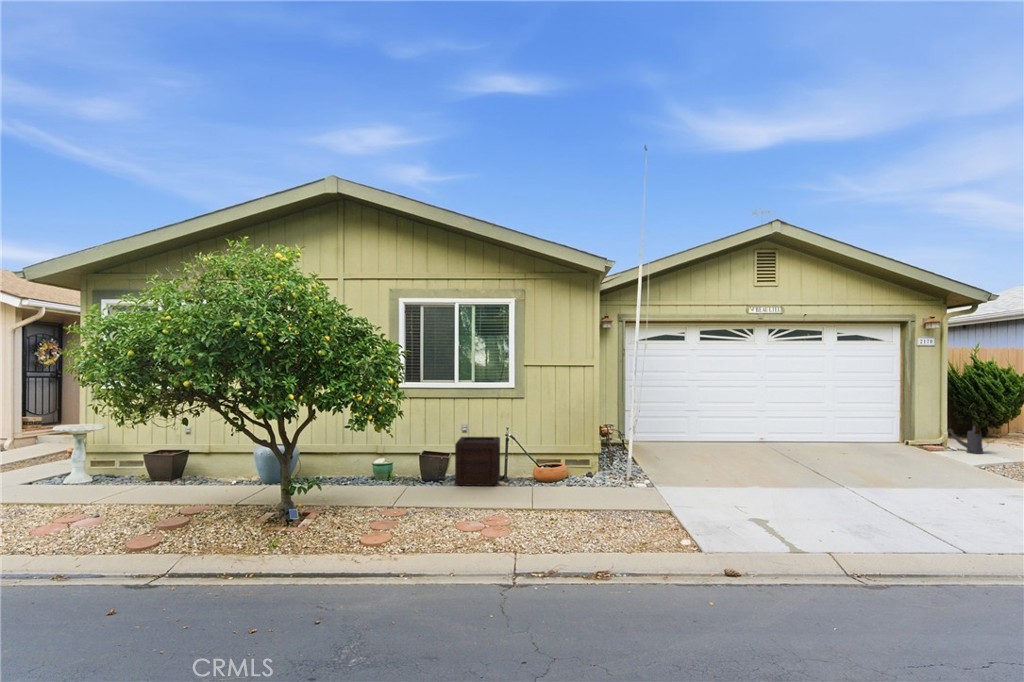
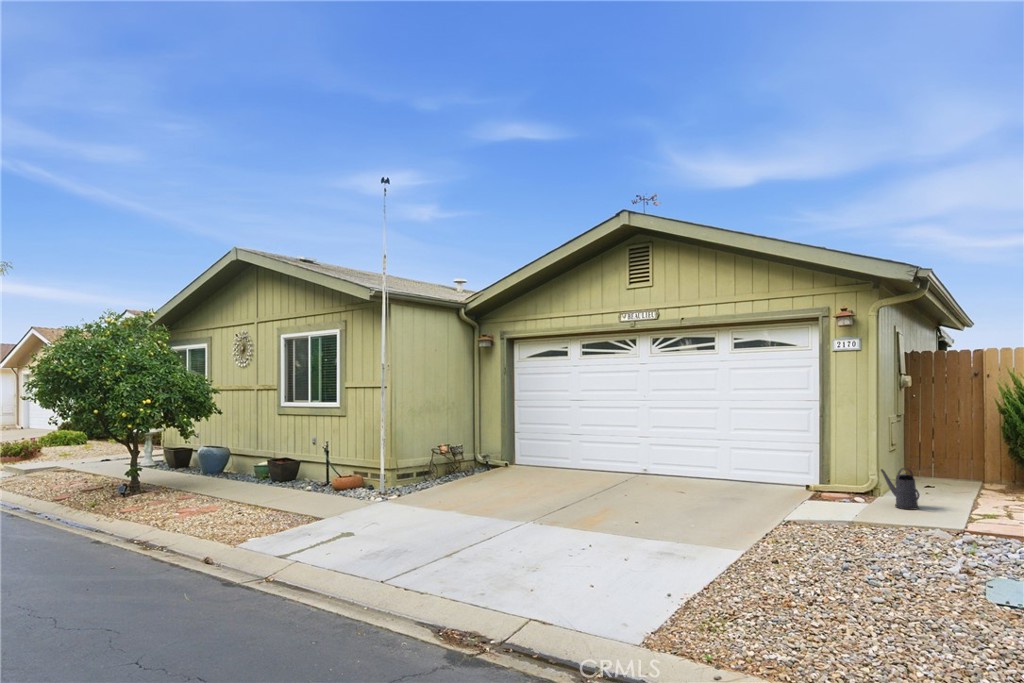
wooden crate: present [455,437,500,486] -> none [283,447,332,487]

